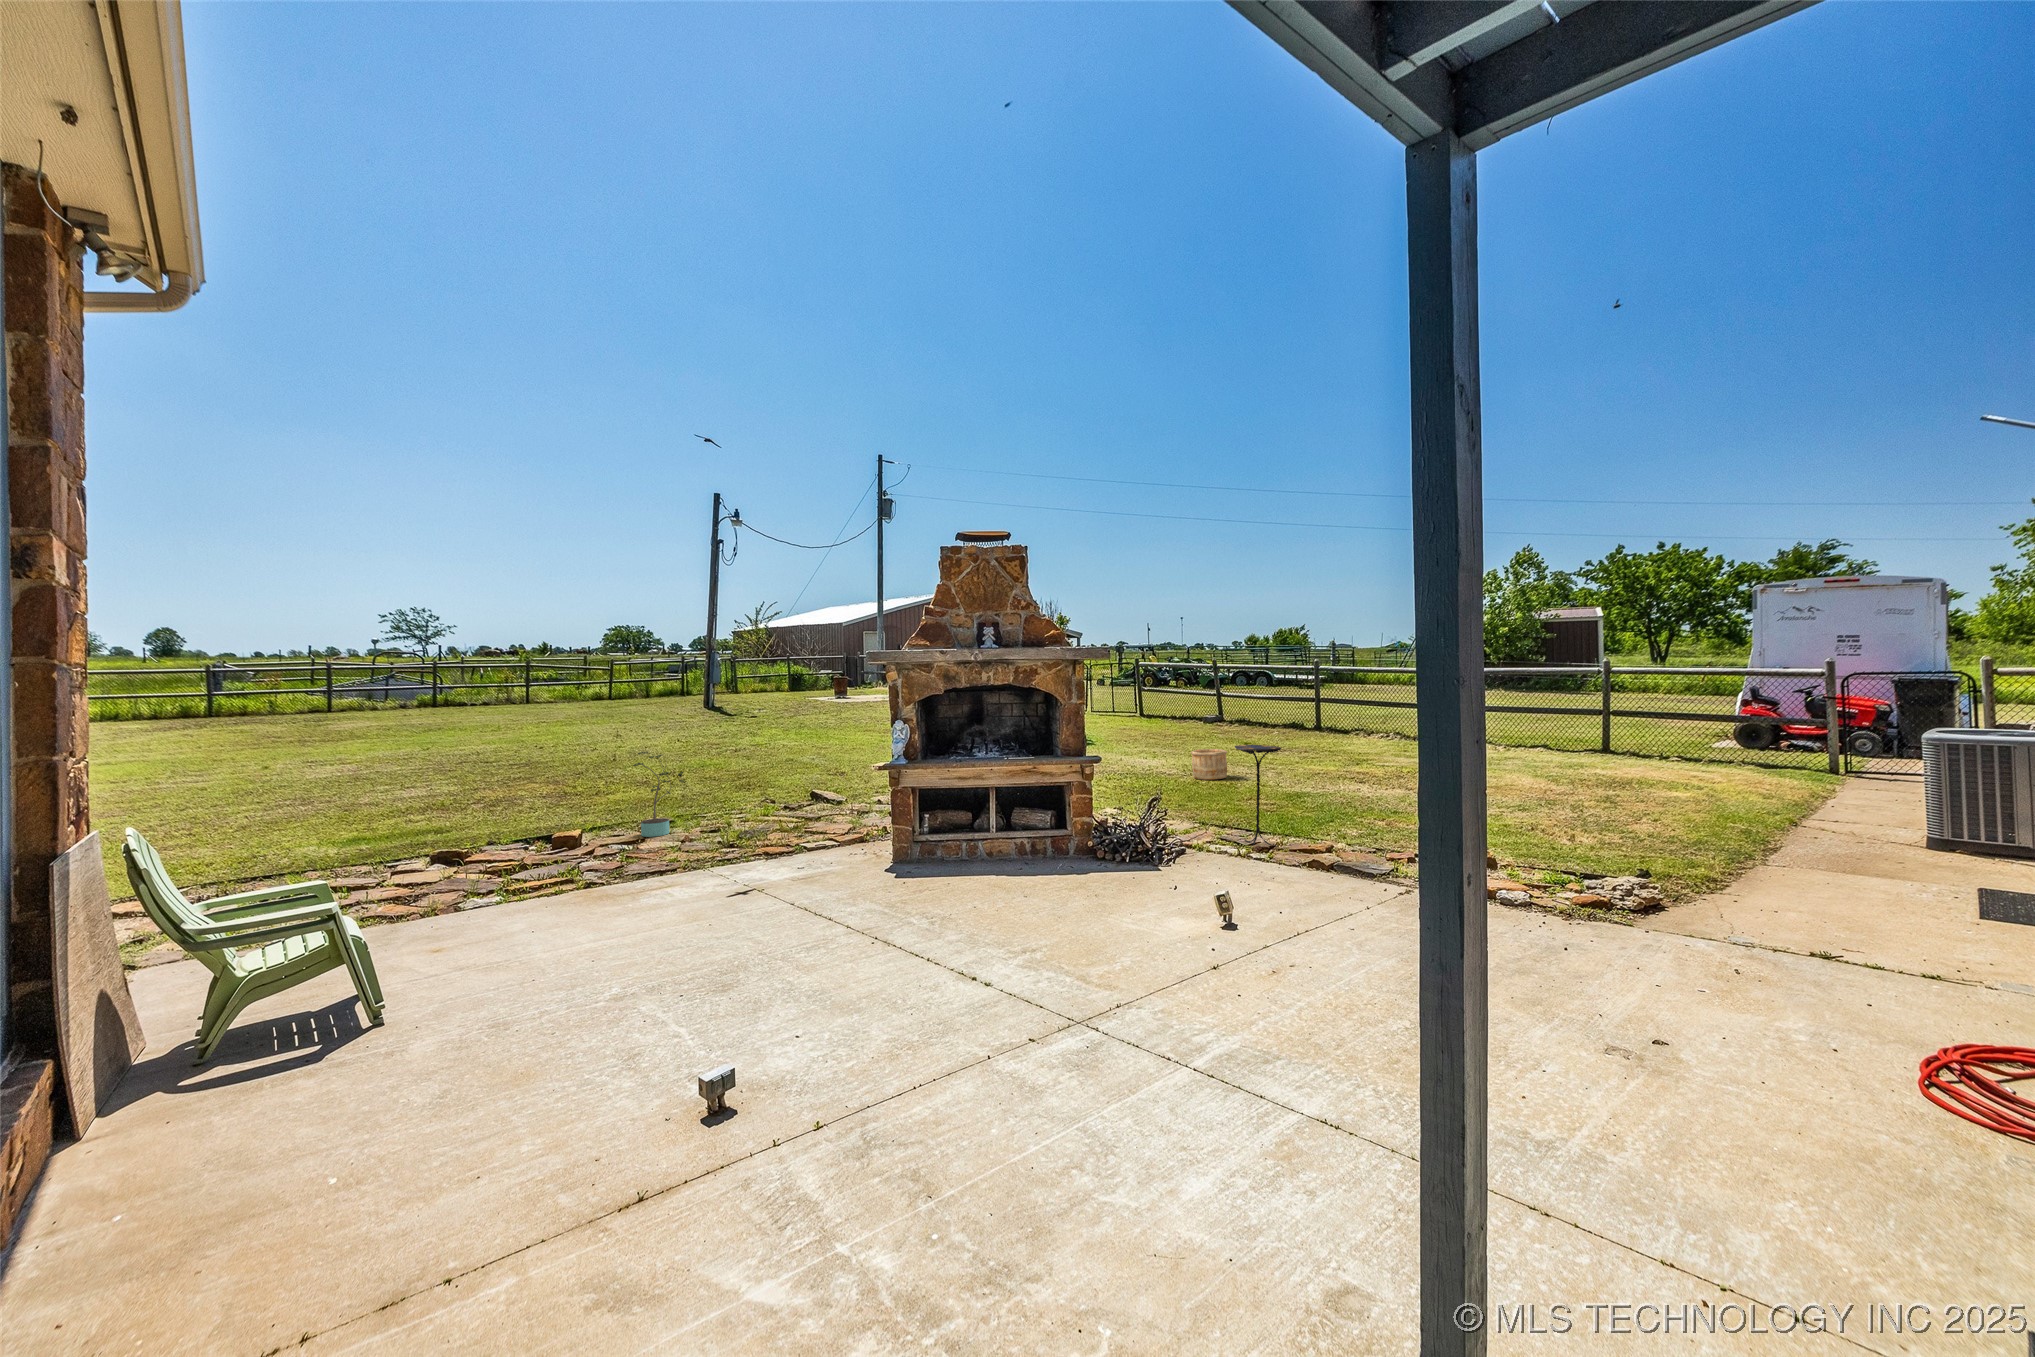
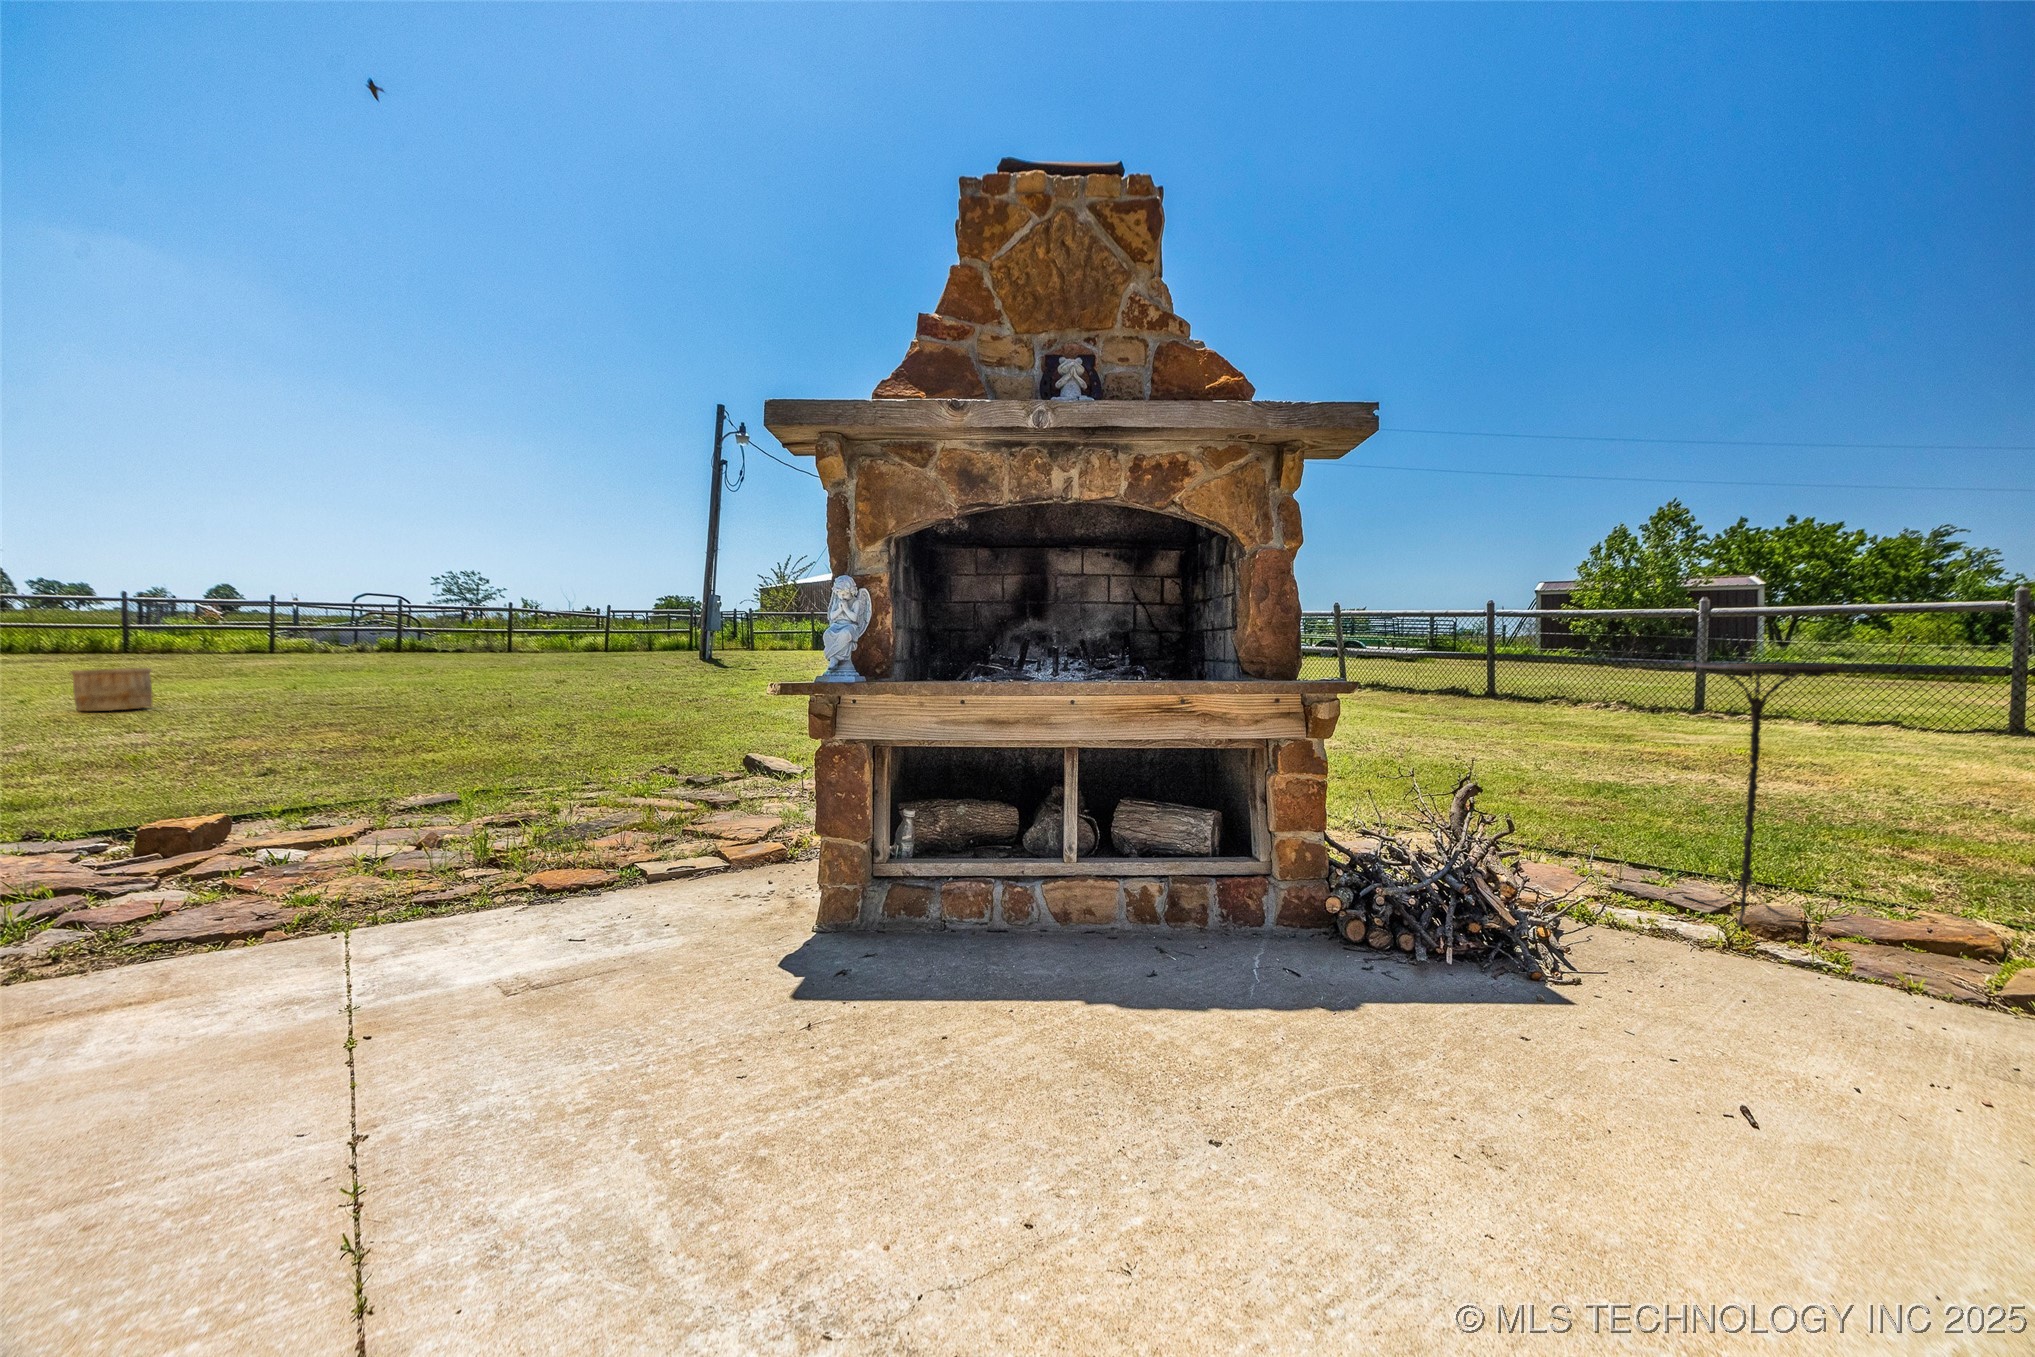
wooden bucket: present [1191,749,1227,780] -> present [70,668,152,711]
potted plant: present [633,752,685,837] -> none [315,661,449,833]

